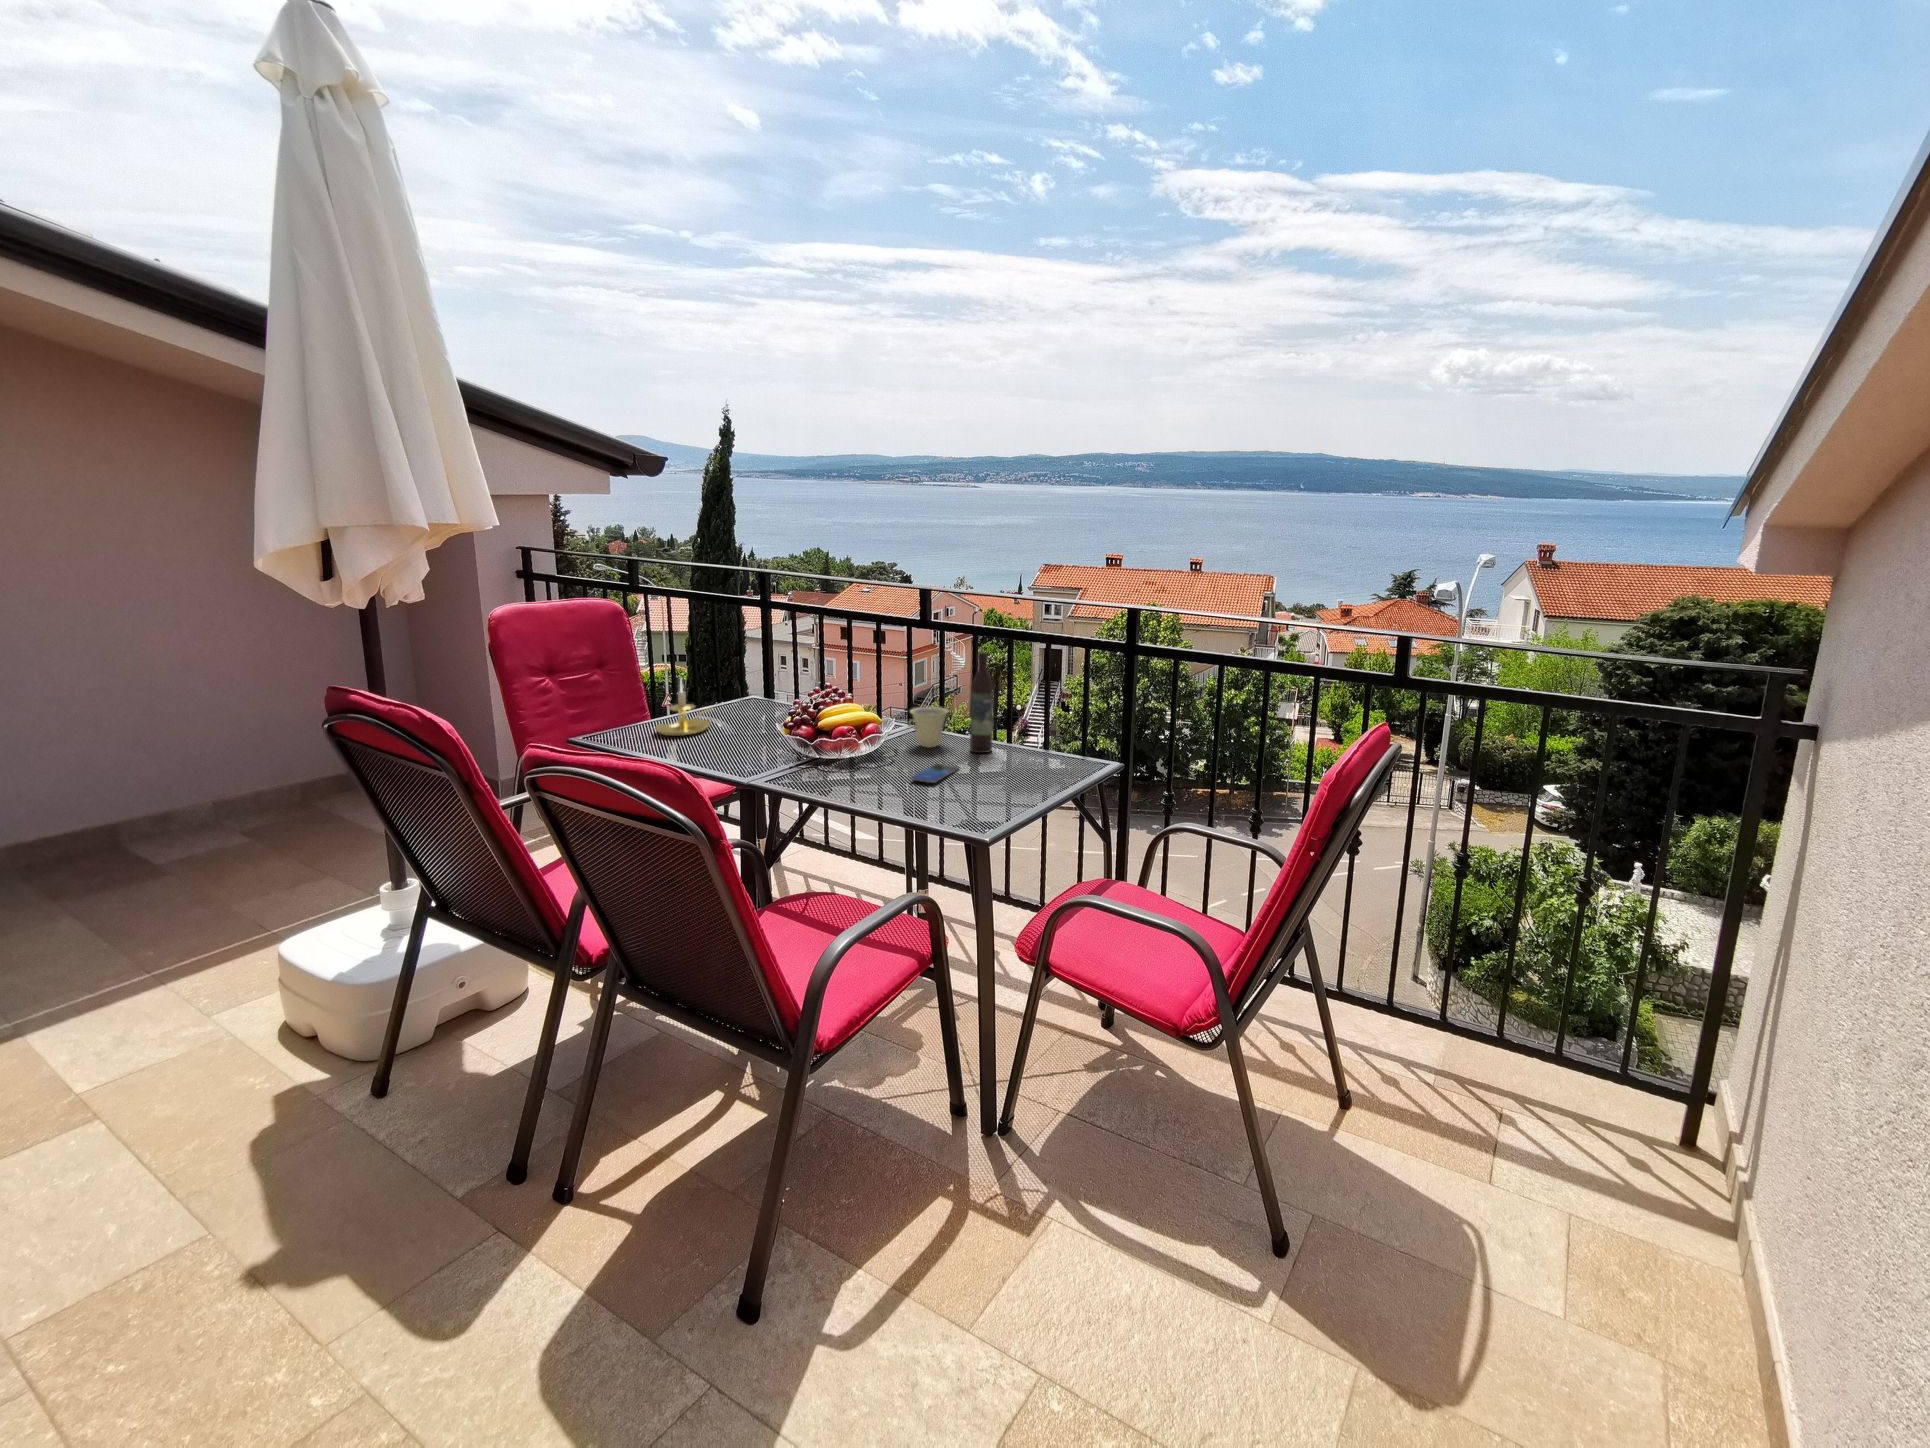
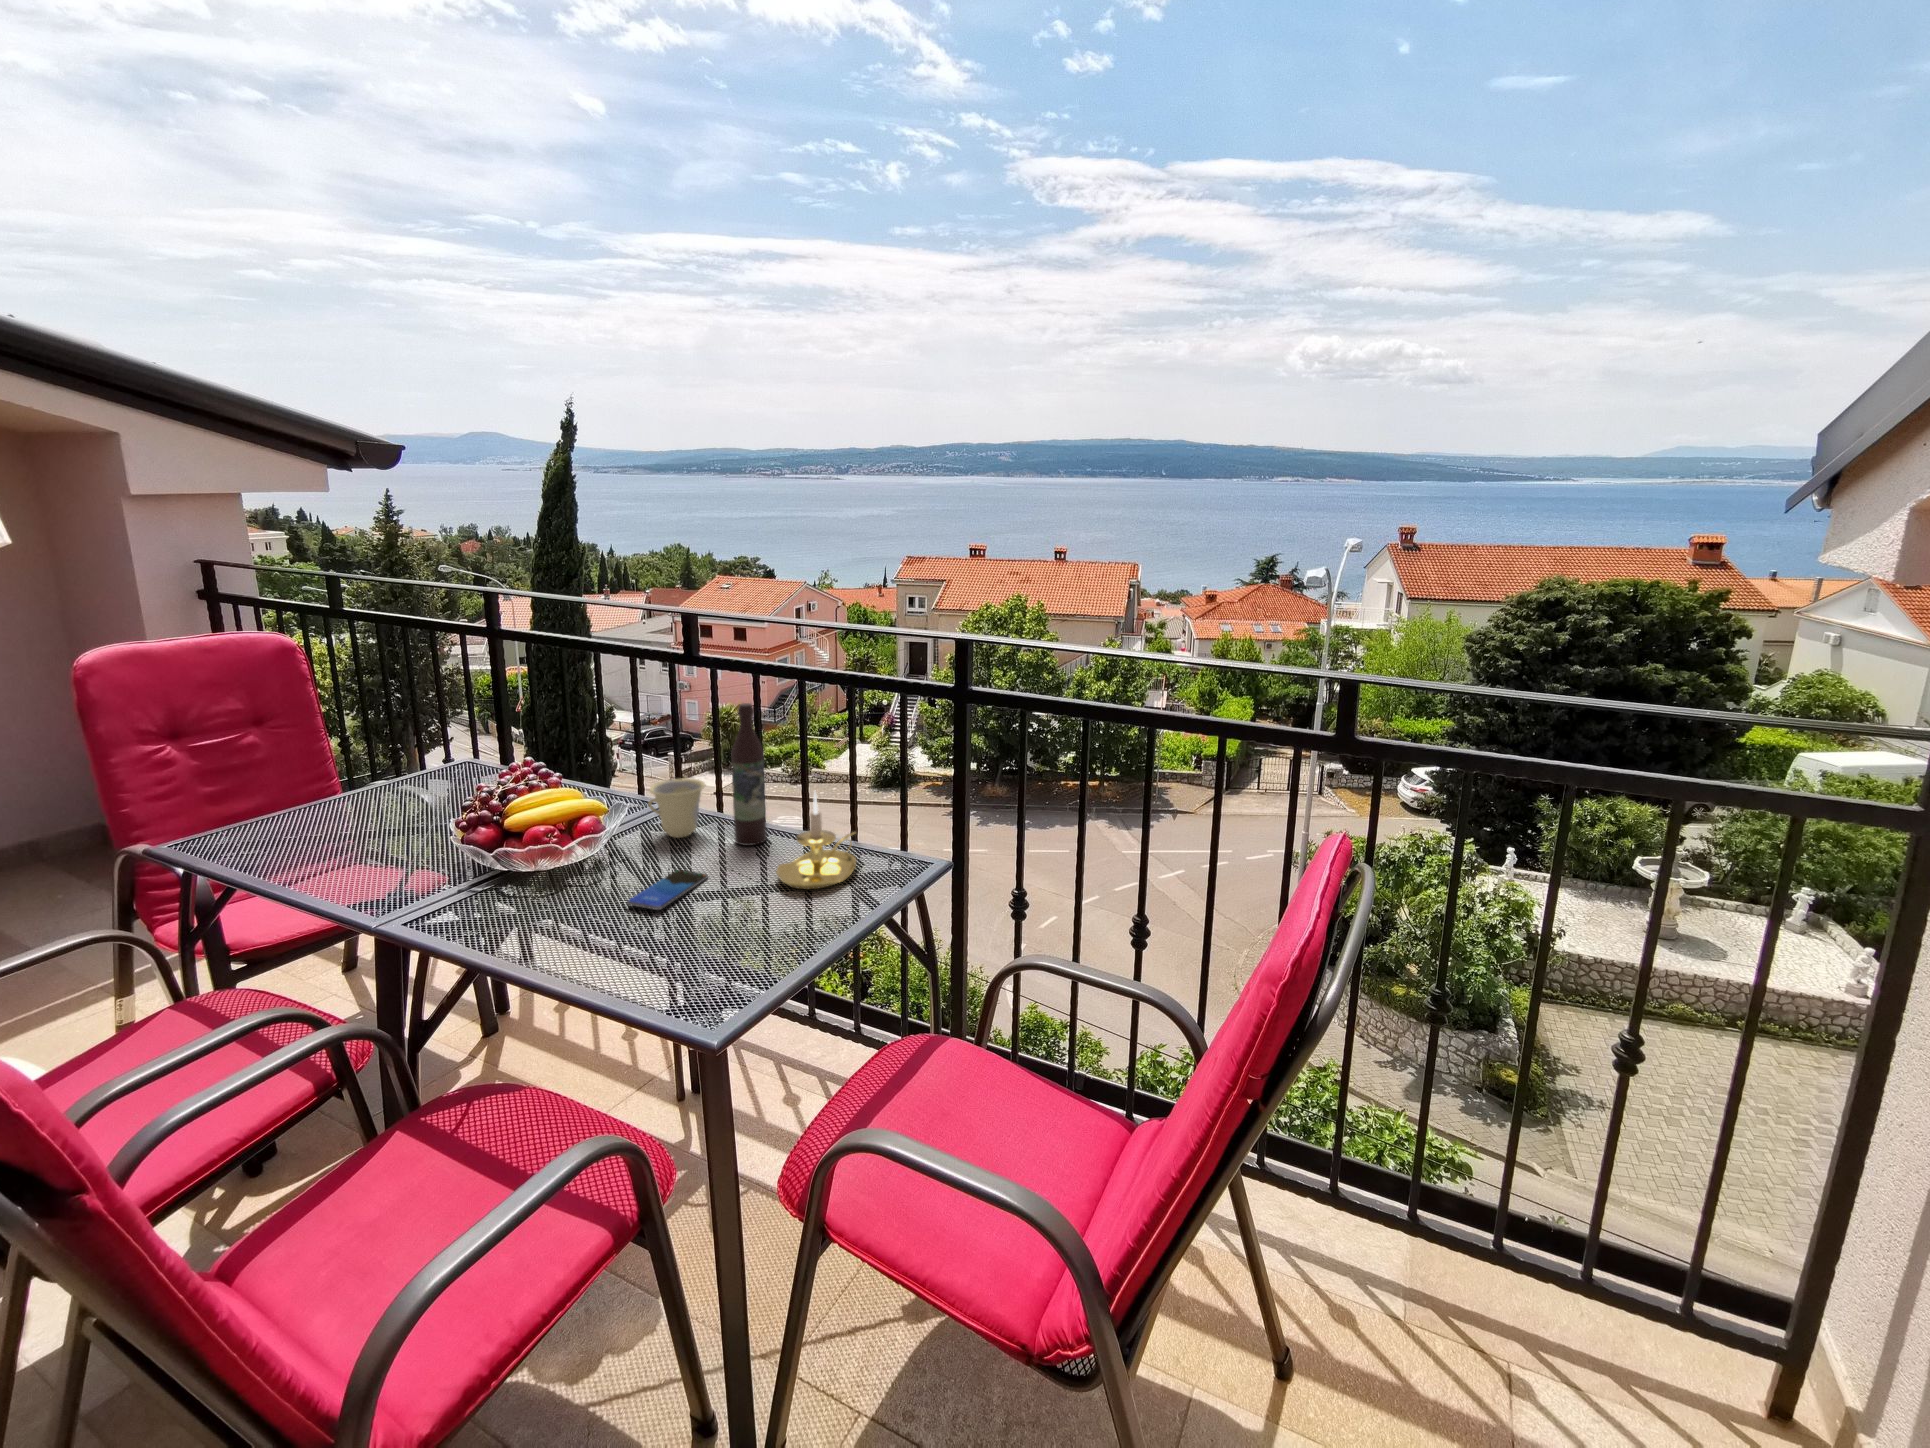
candle holder: present [655,680,710,736] -> present [776,792,856,889]

